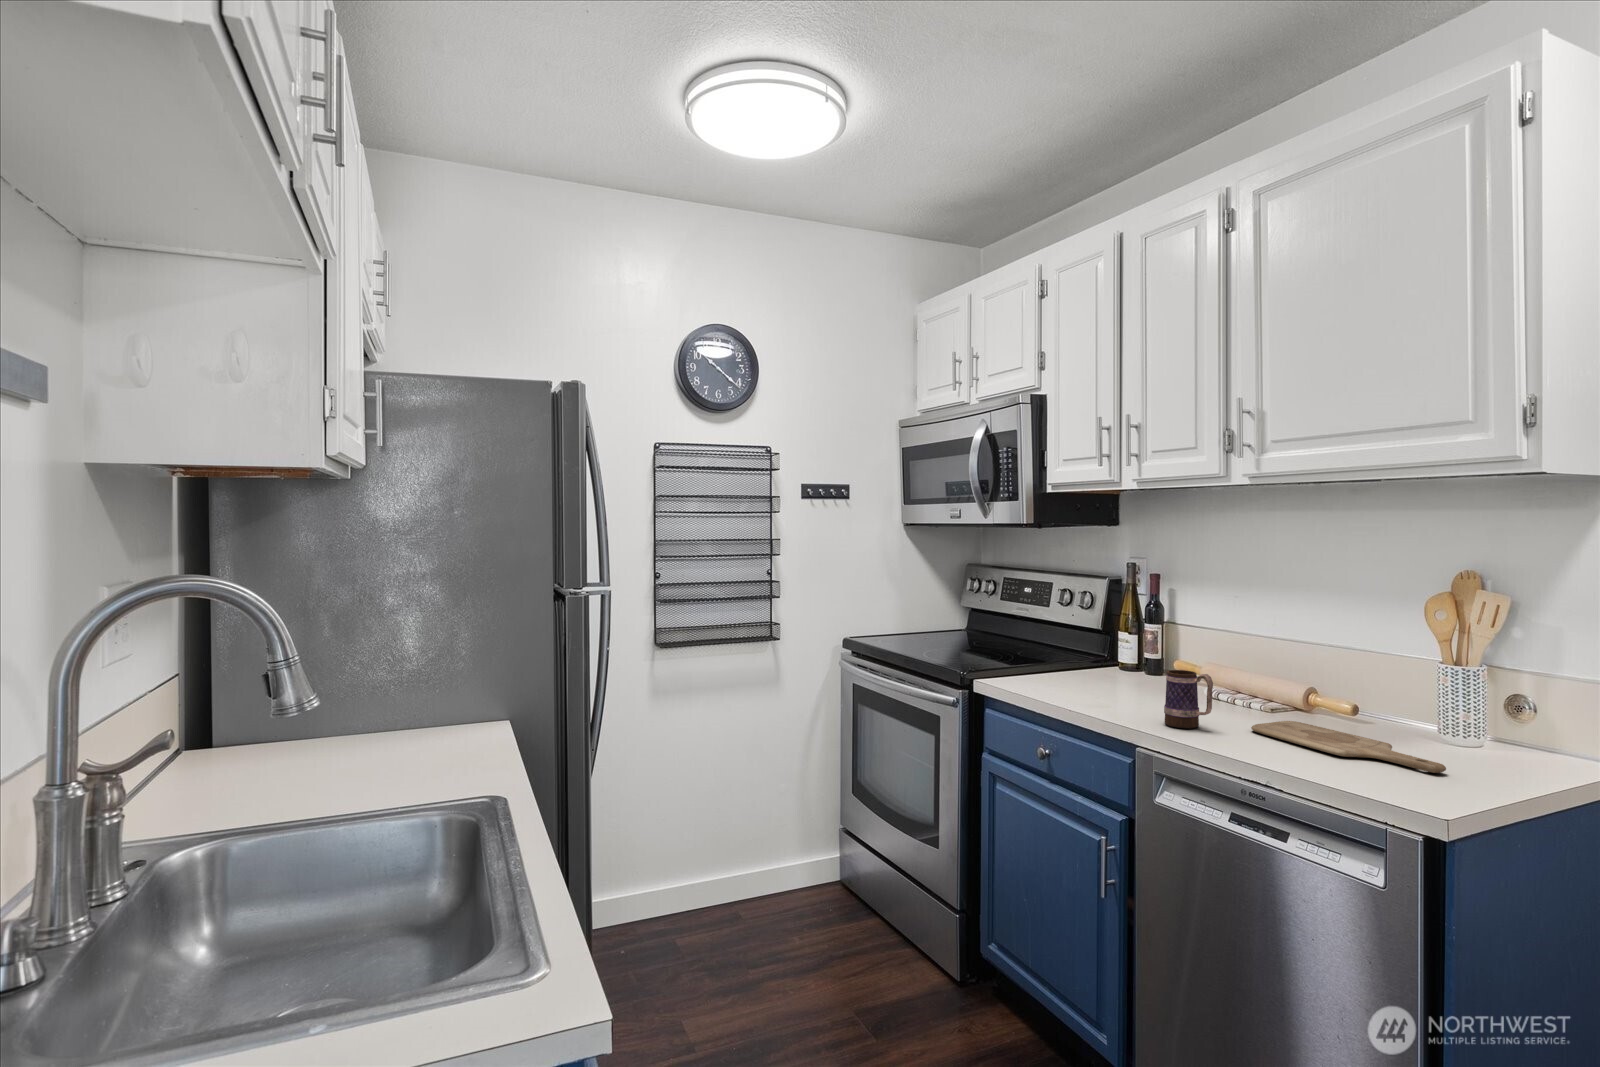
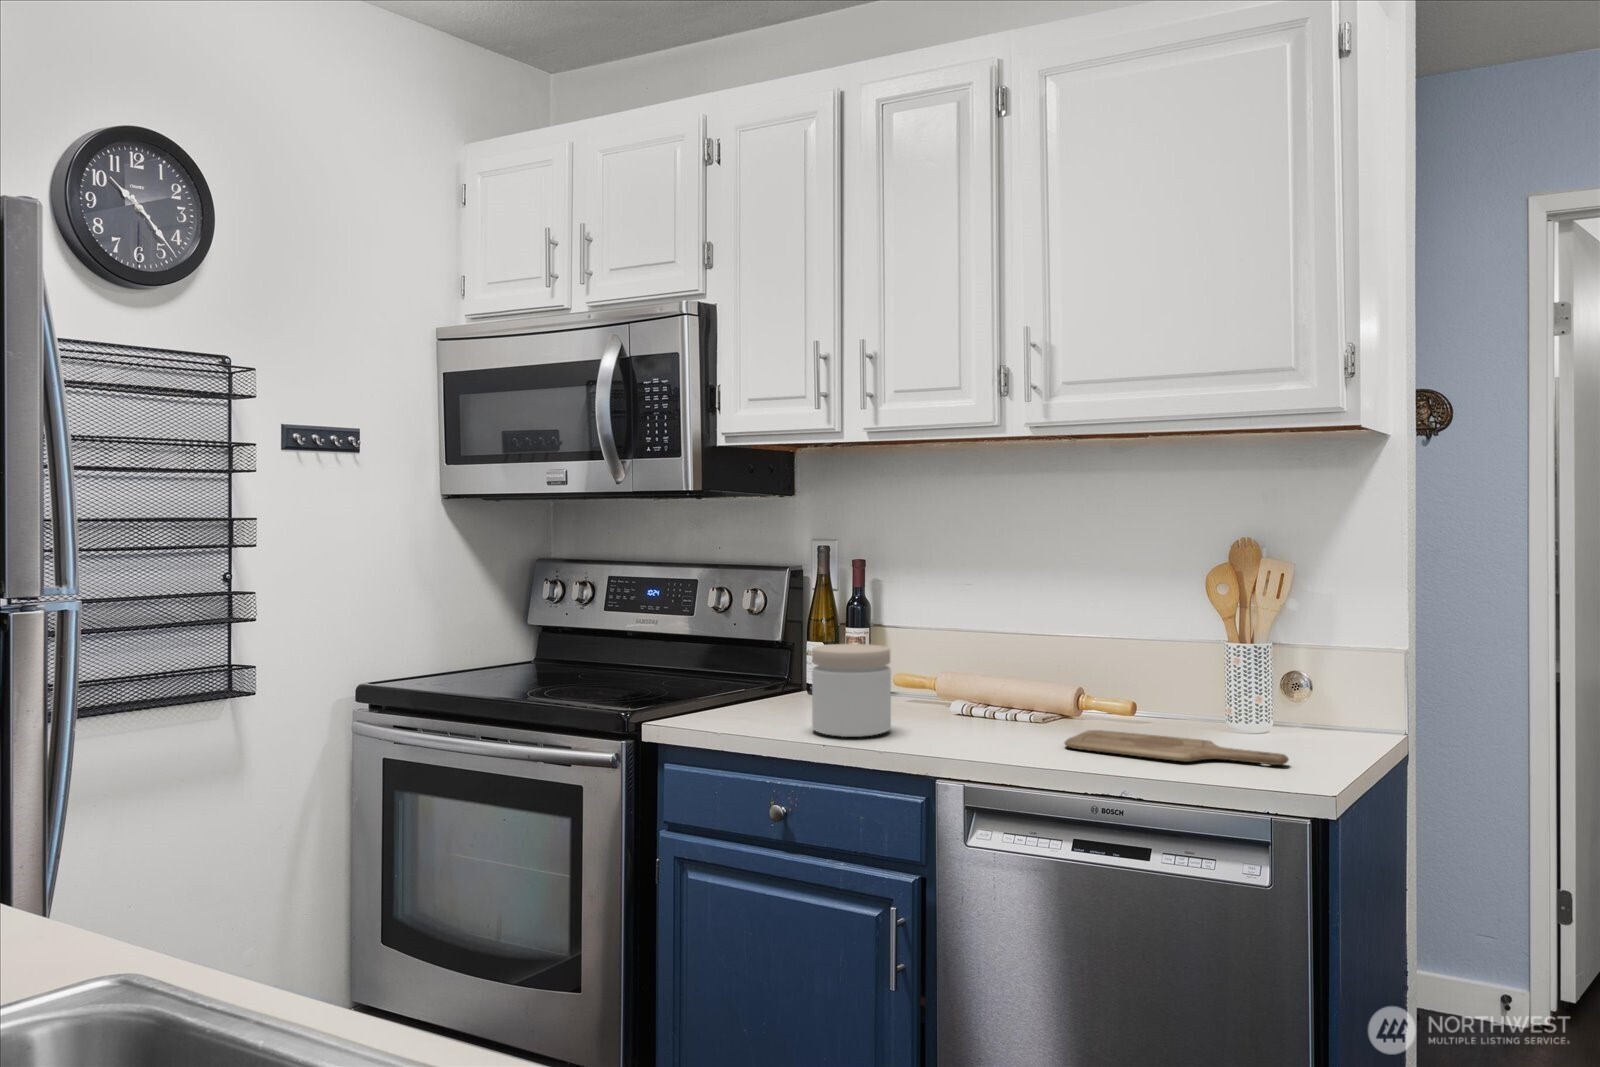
jar: none [1071,634,1131,701] -> present [812,644,891,737]
mug: present [1164,670,1213,728] -> none [969,680,1031,756]

